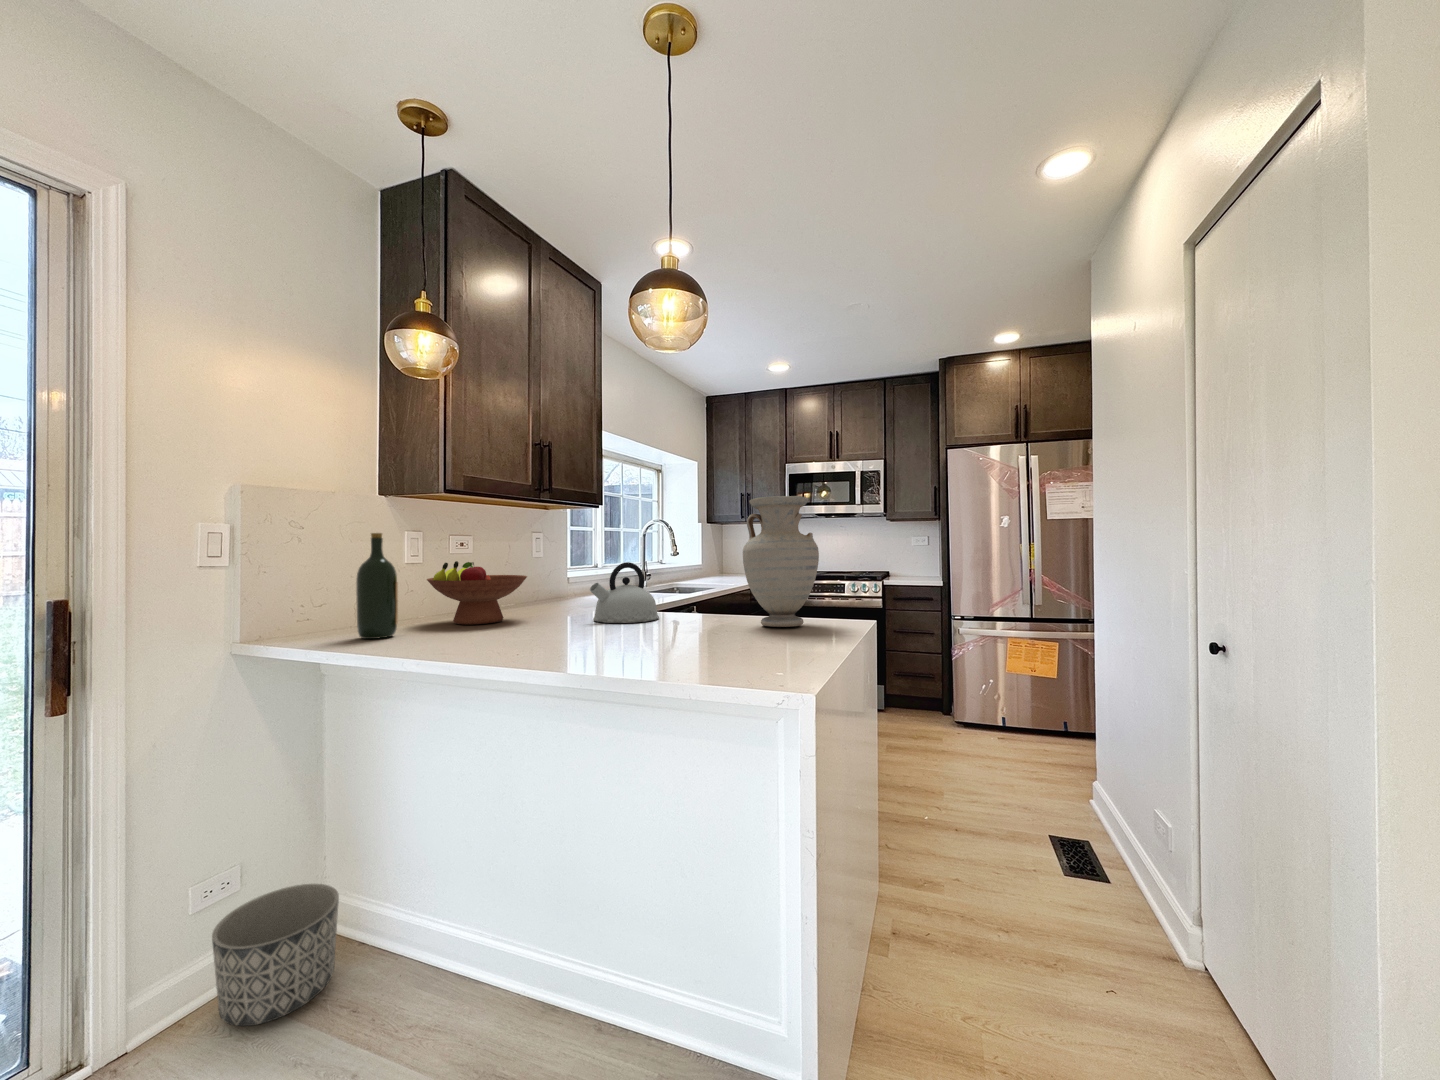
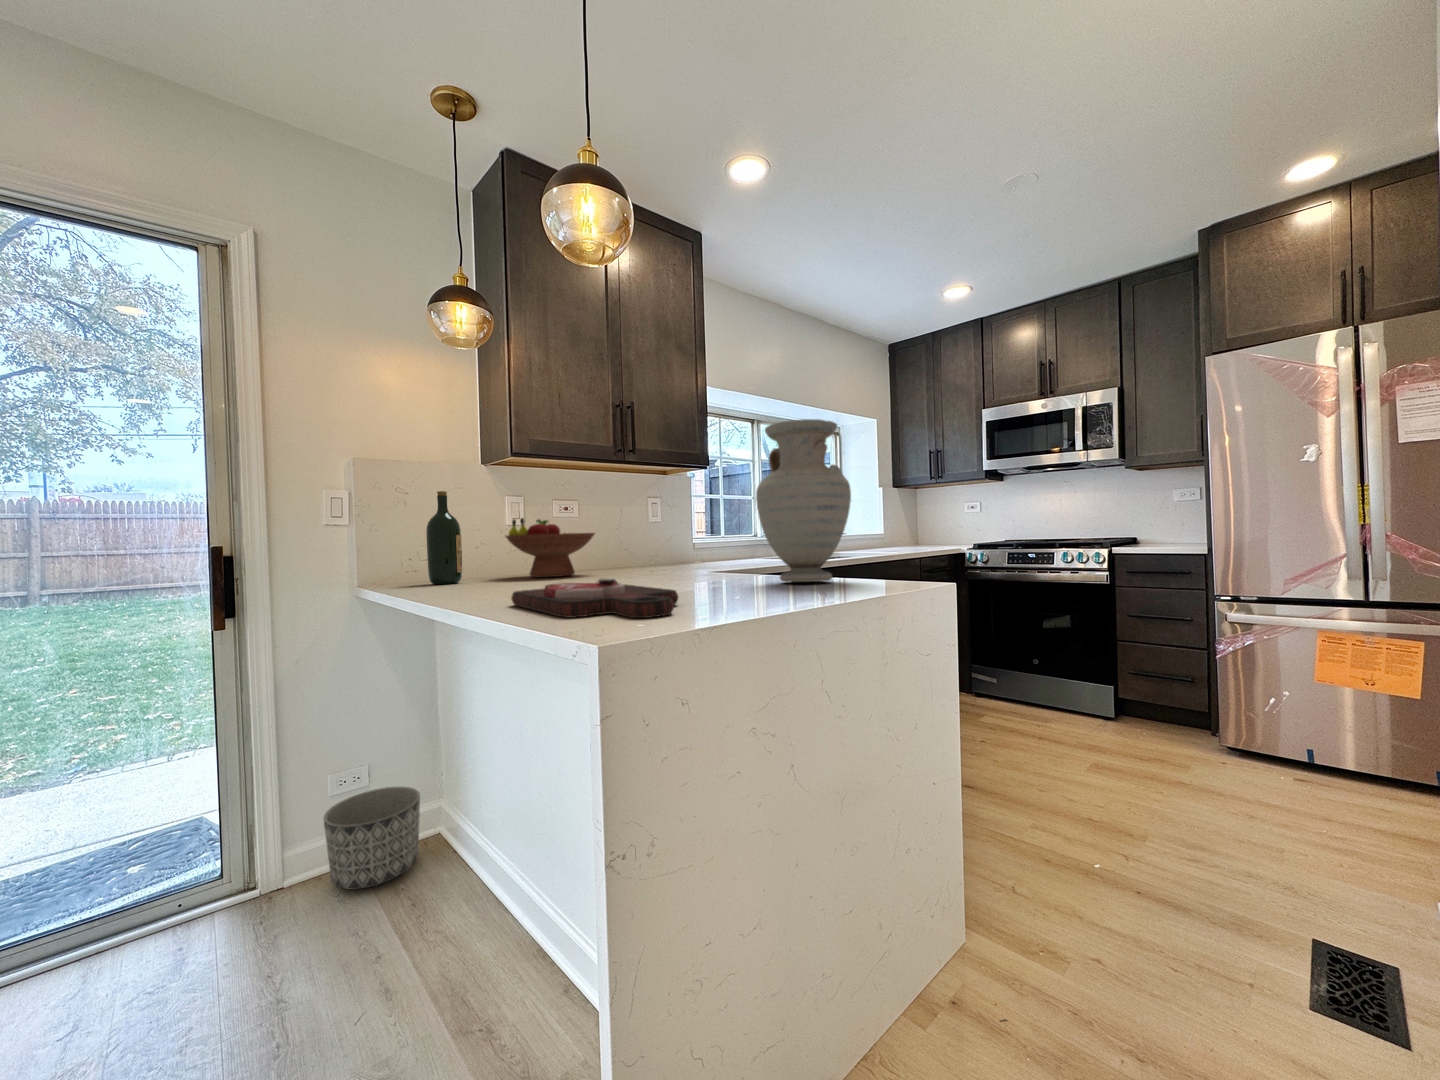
kettle: present [590,562,659,623] -> none [633,516,710,578]
cutting board: none [614,635,806,675] -> present [512,578,678,618]

